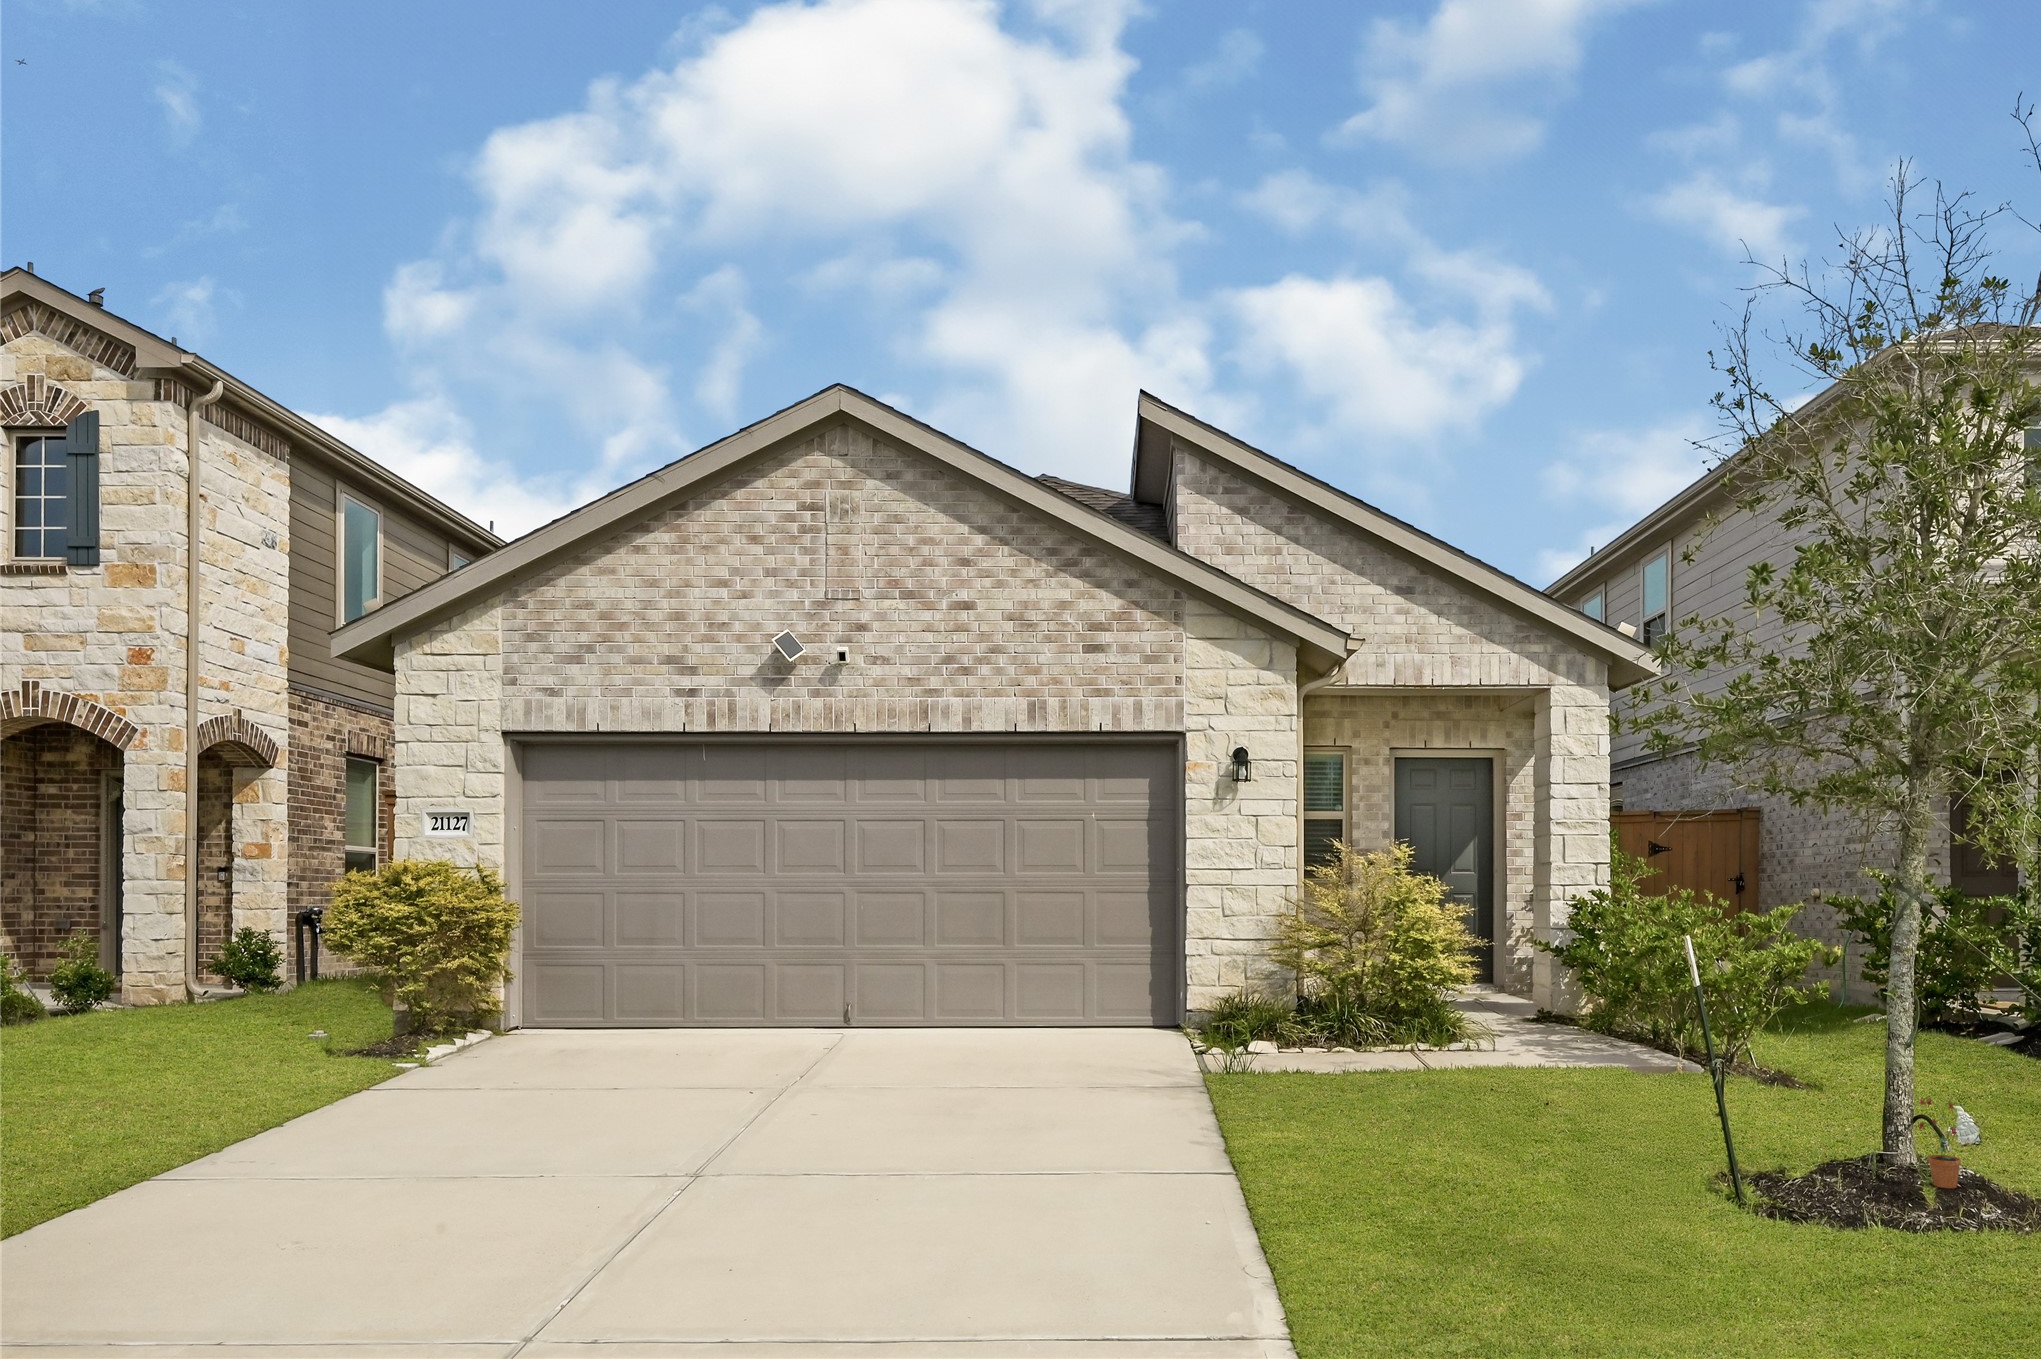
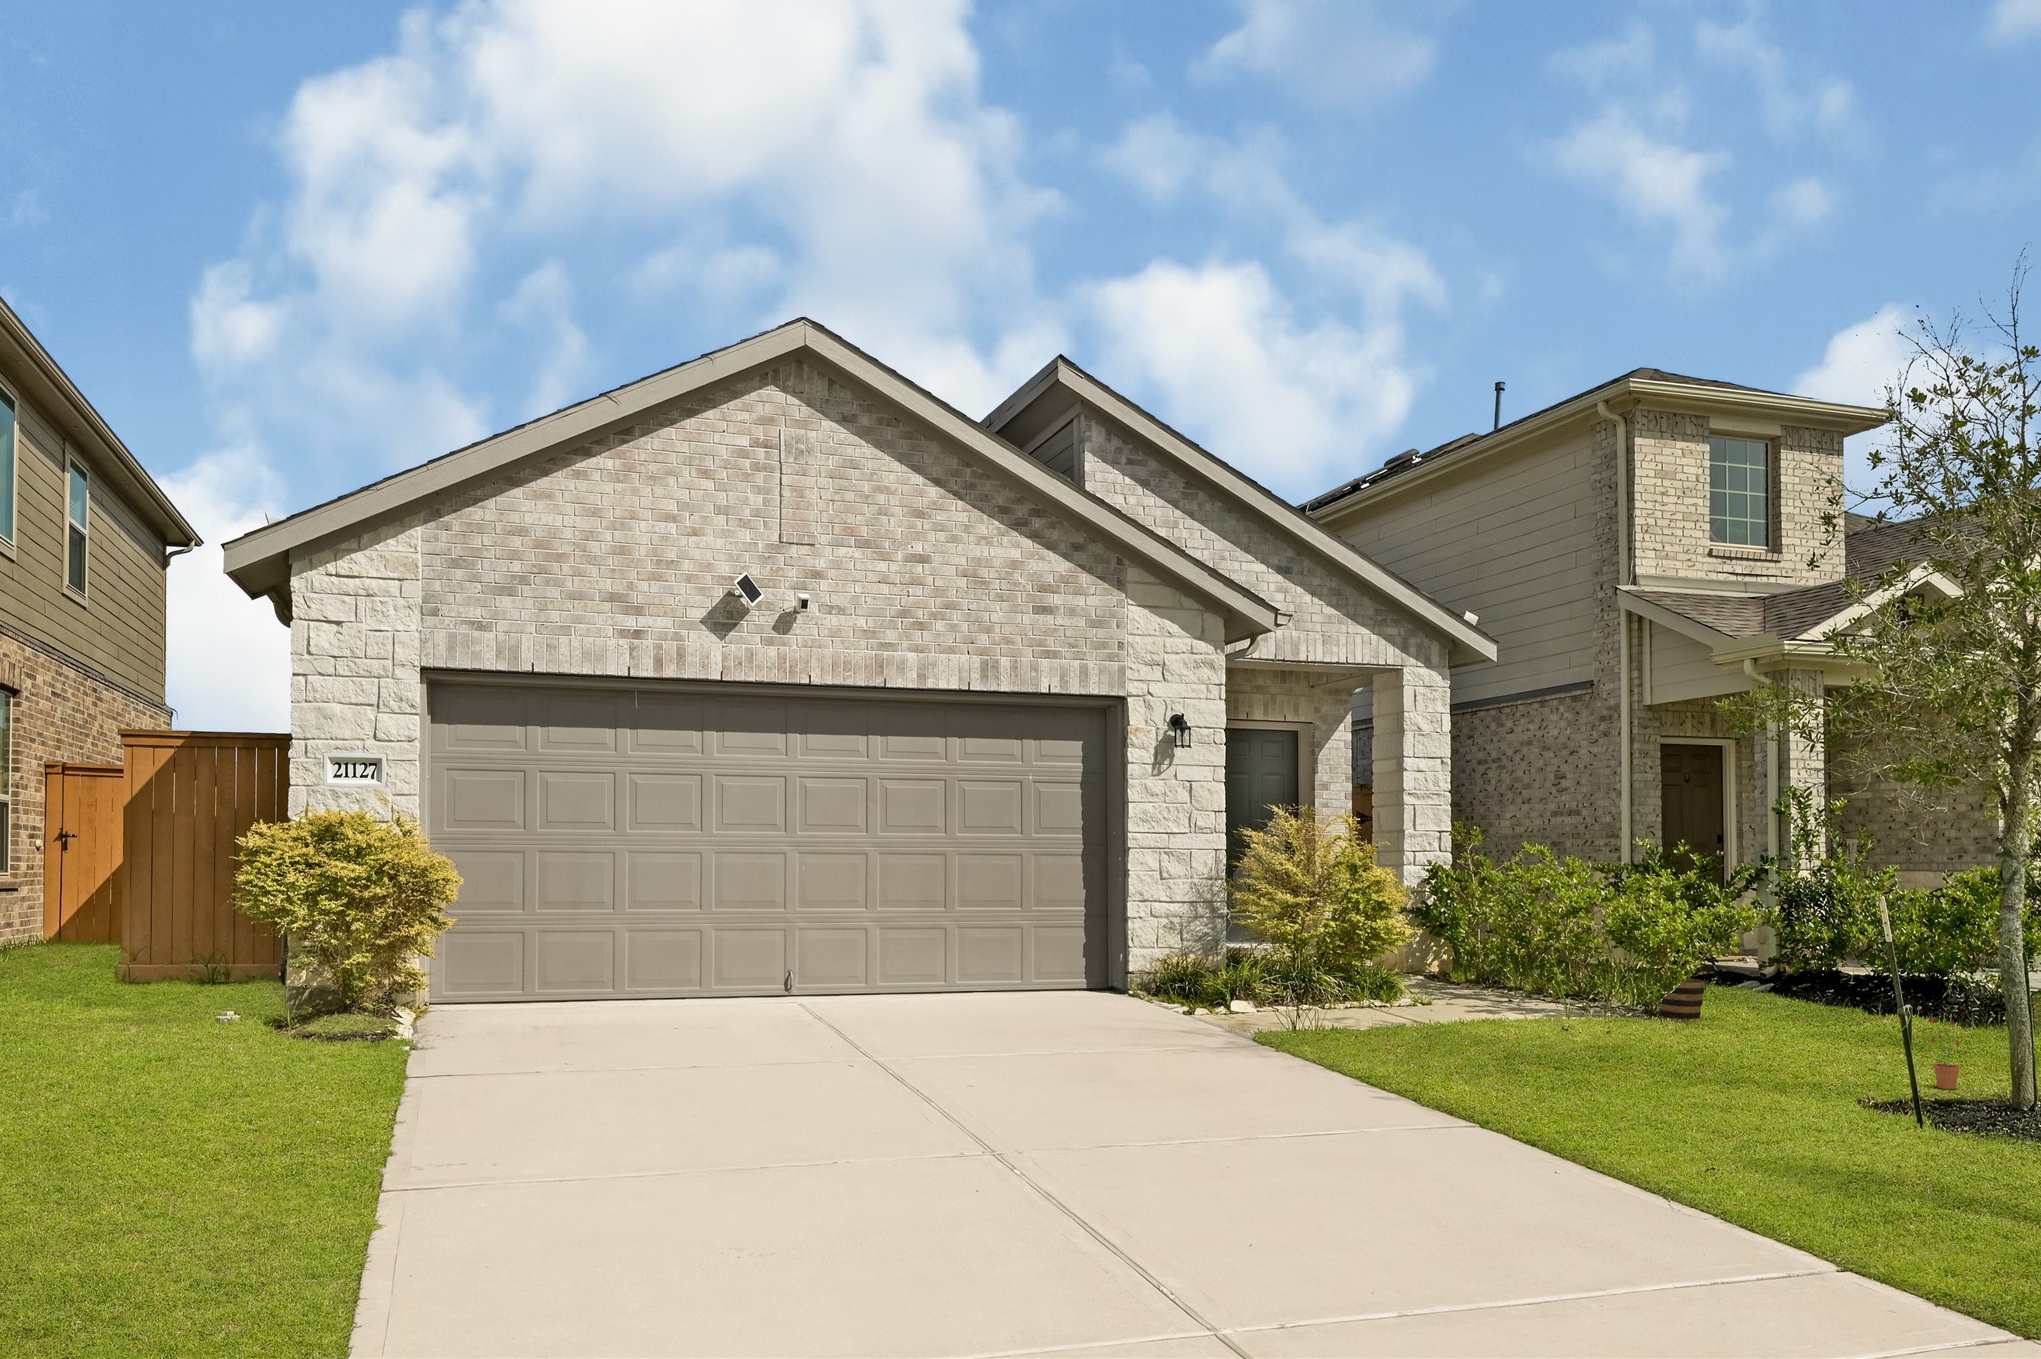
bucket: none [1757,1030,1817,1079] -> present [1659,978,1706,1019]

